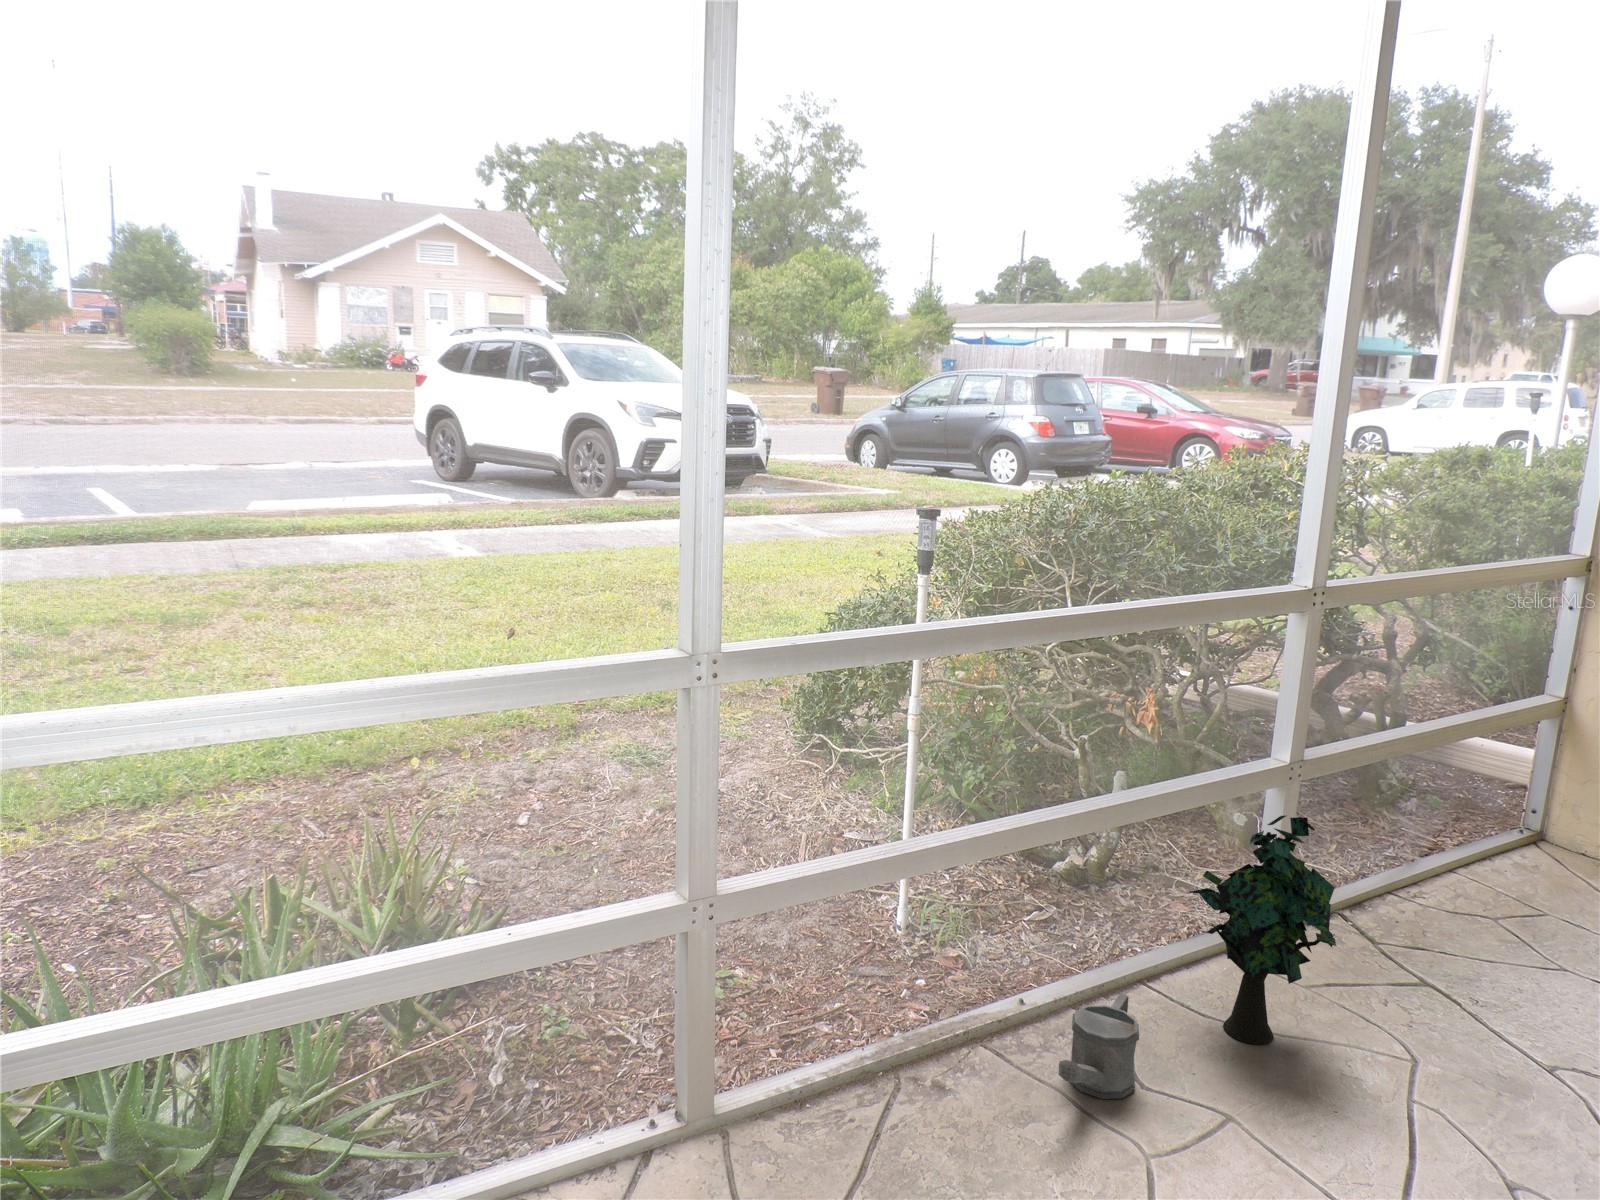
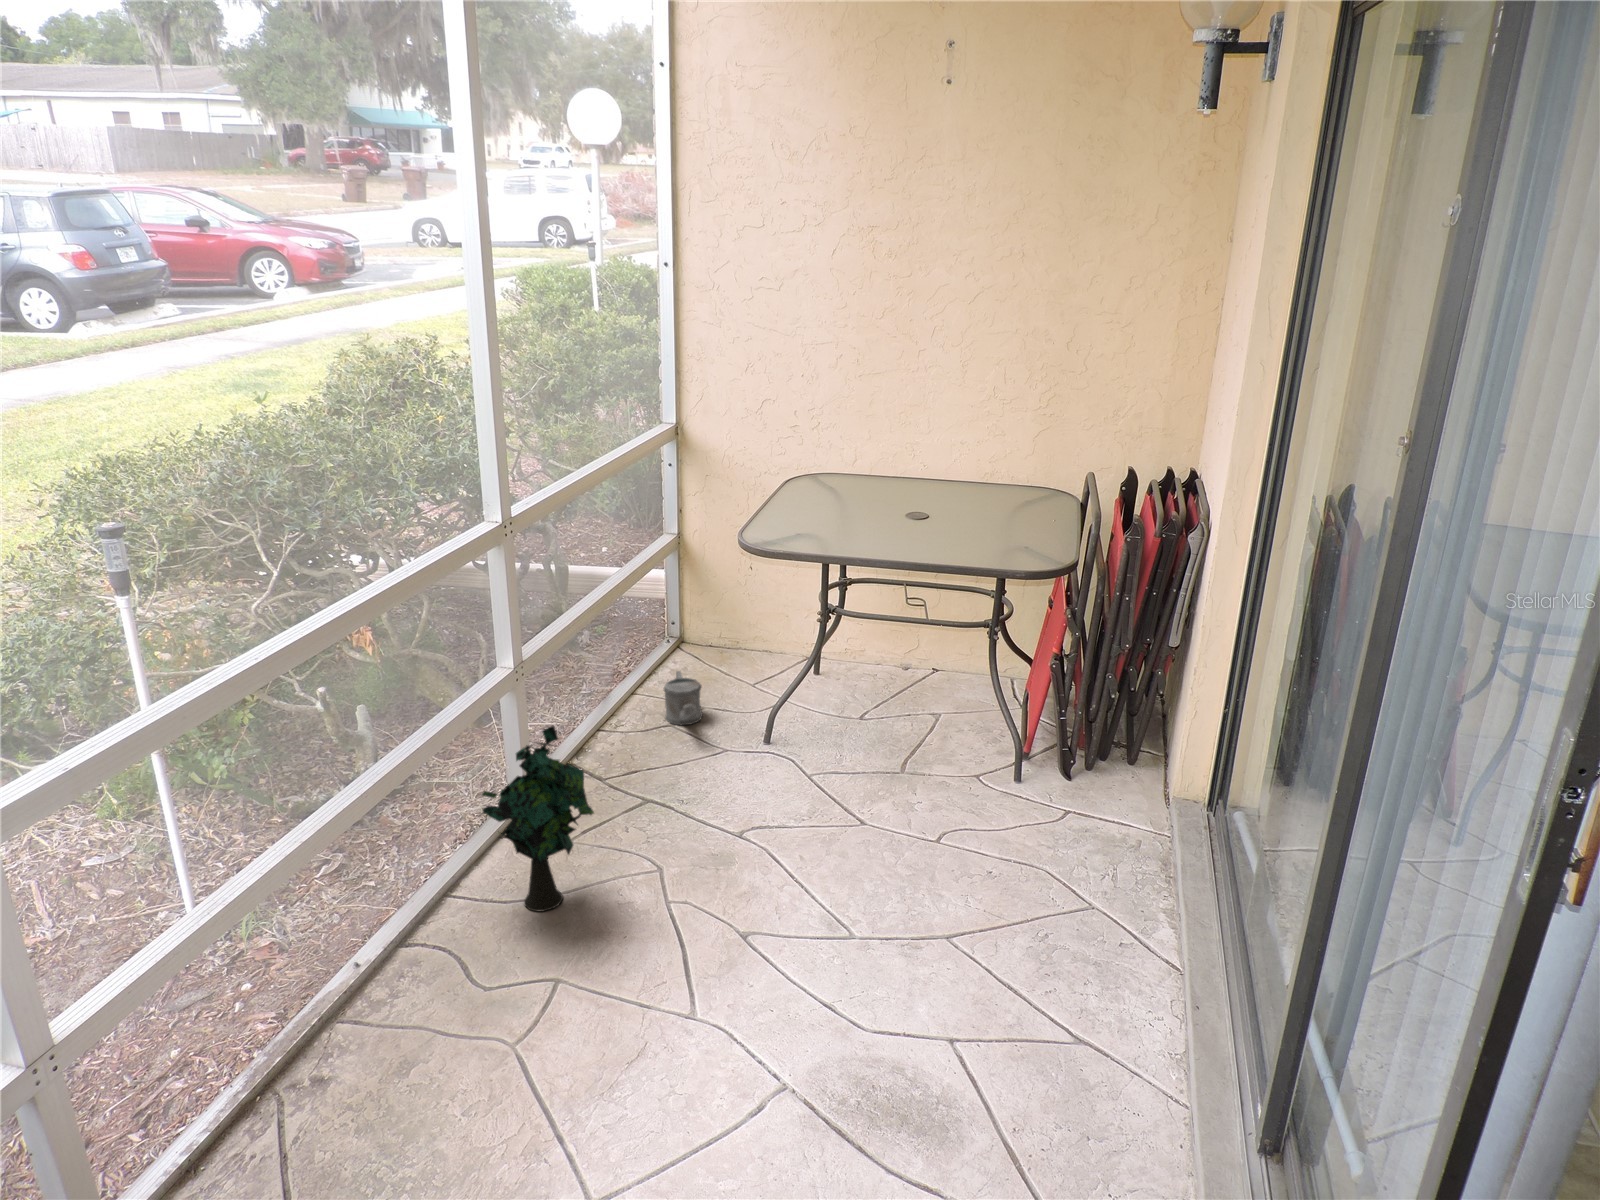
watering can: present [1059,994,1139,1099] -> present [664,671,703,725]

